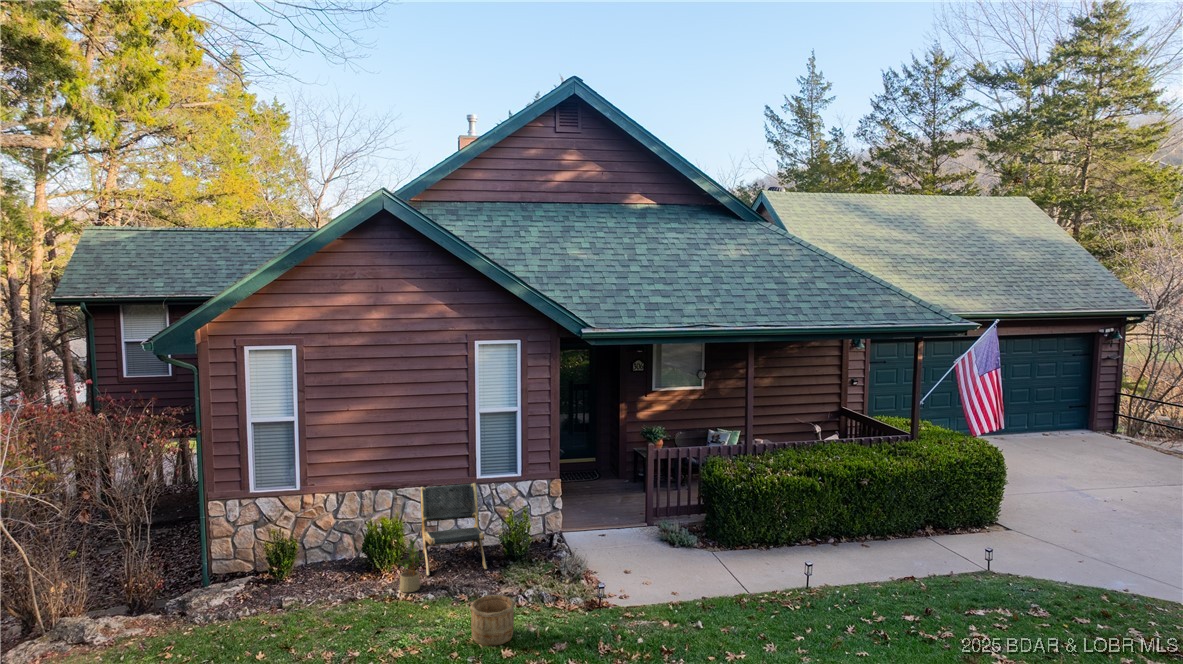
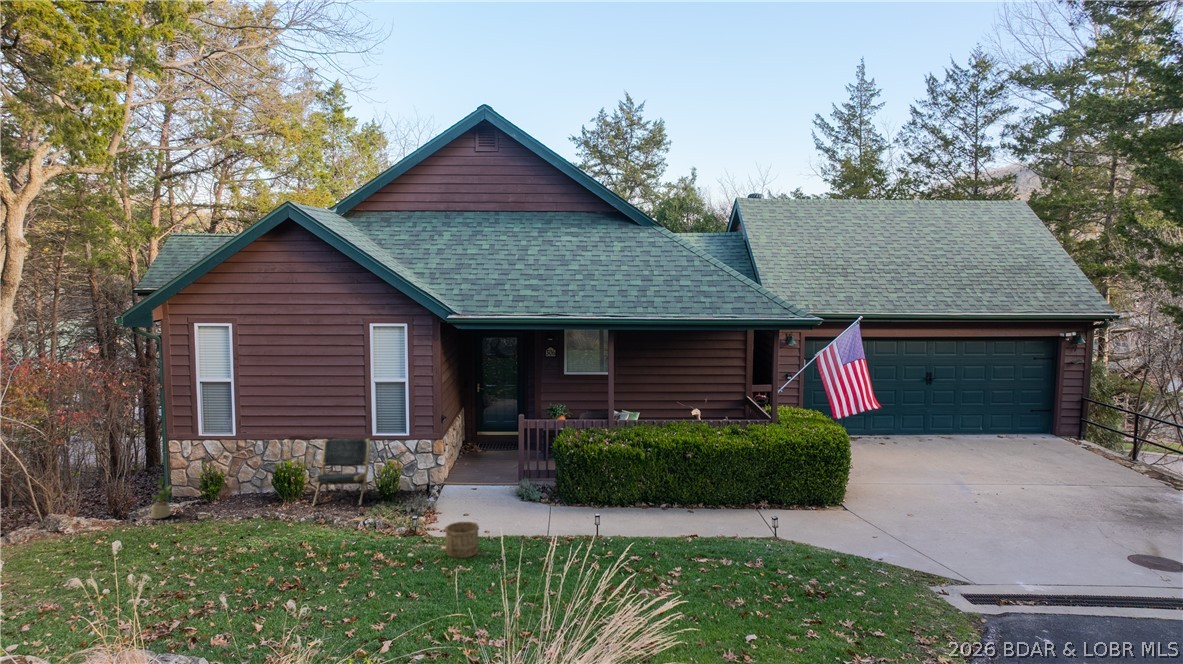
potted plant: present [399,539,420,592] -> present [151,477,171,519]
wooden bucket: present [470,595,515,646] -> present [445,522,479,558]

